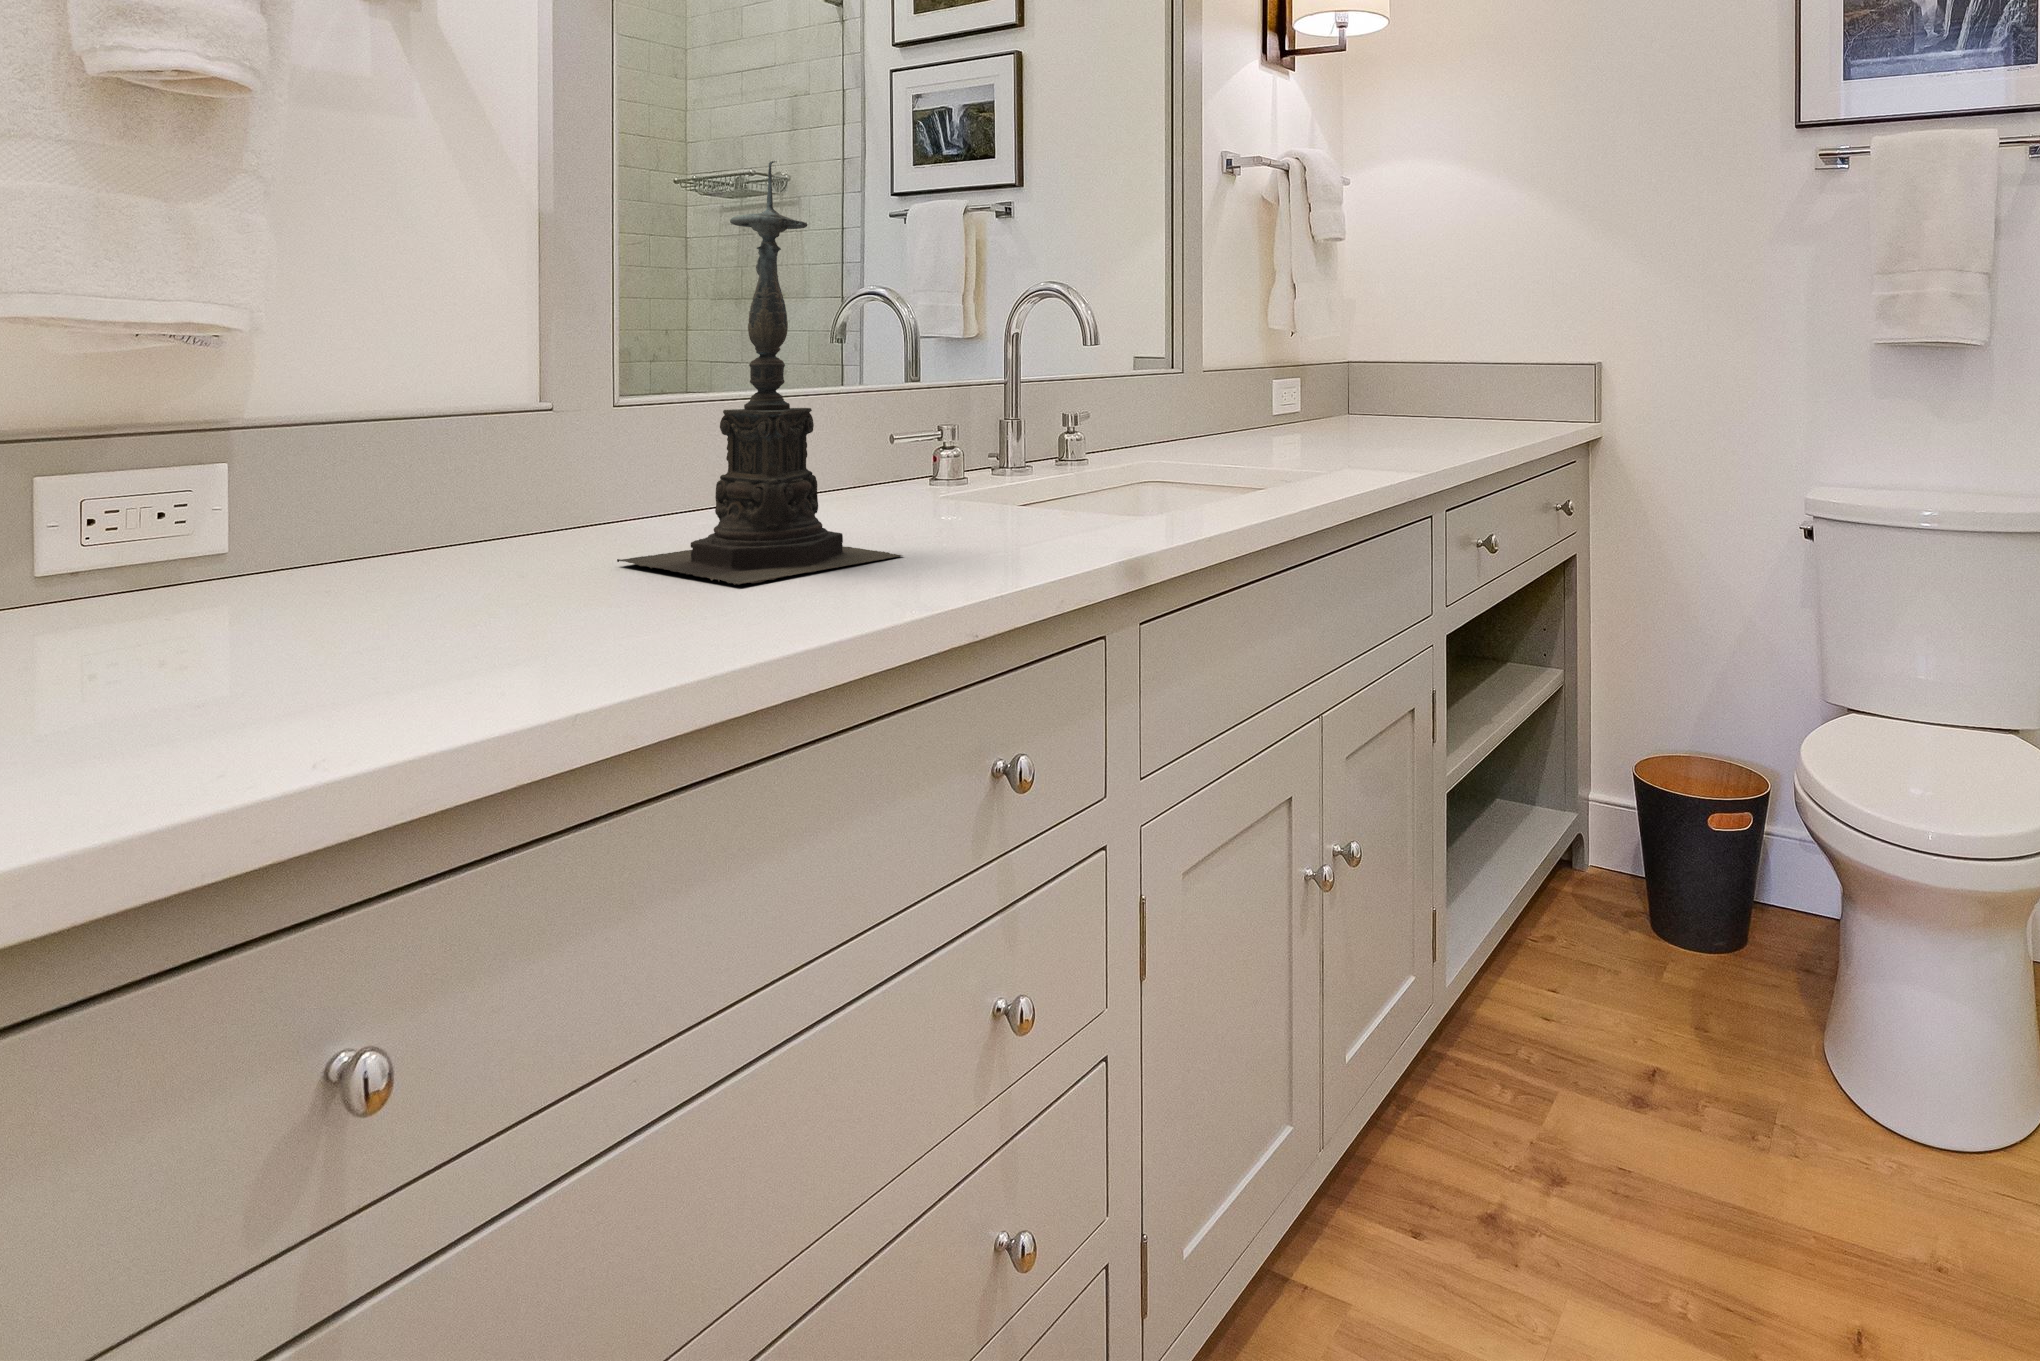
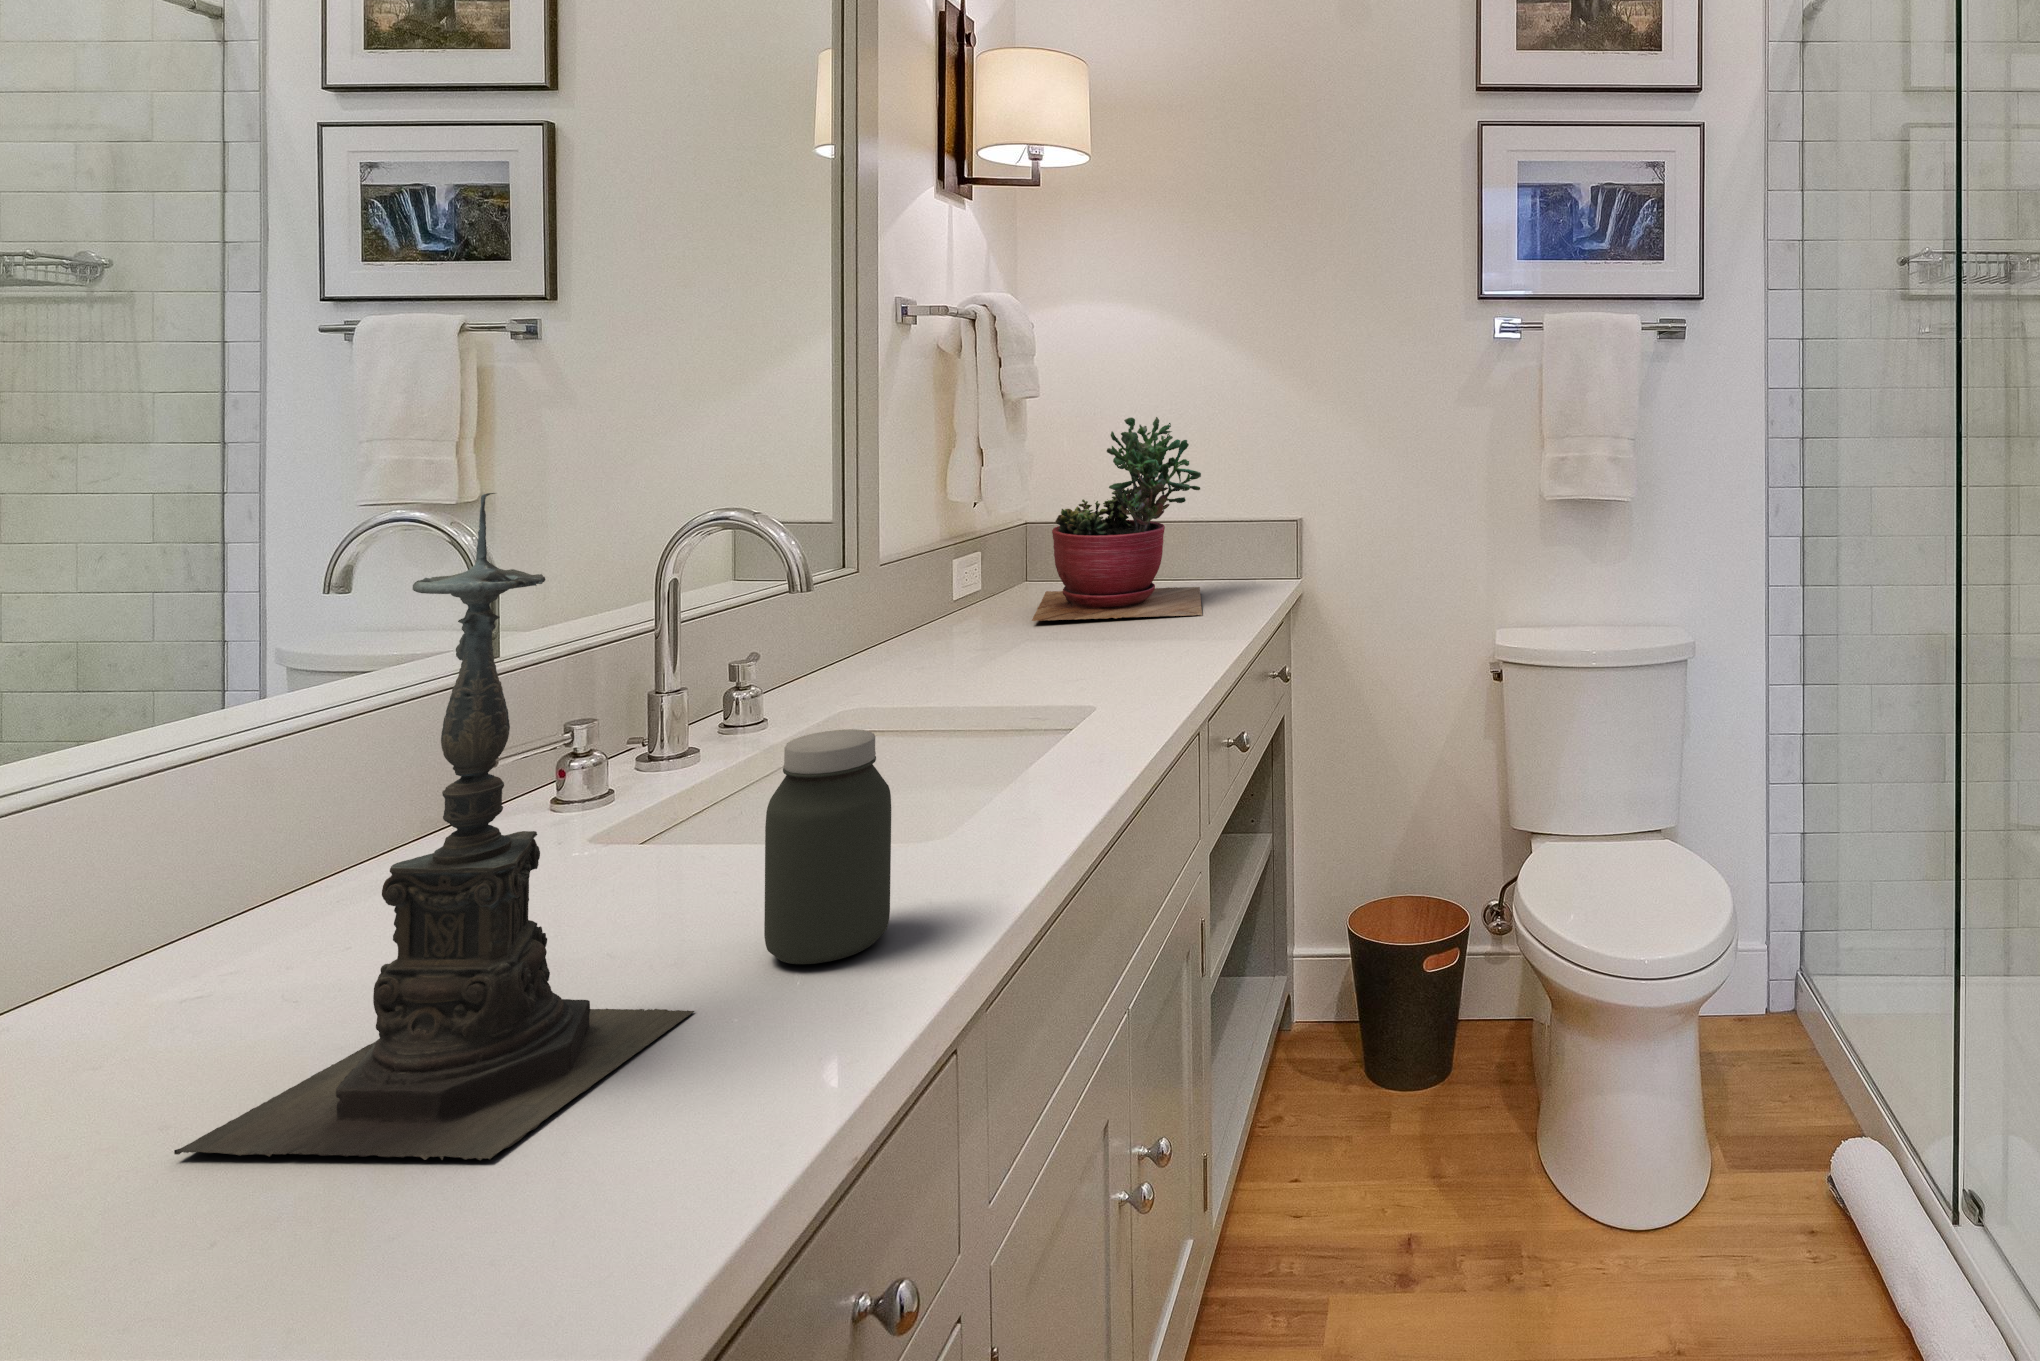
succulent plant: none [1330,259,1493,440] -> present [1032,417,1202,621]
jar: none [964,382,1053,548] -> present [764,729,891,964]

